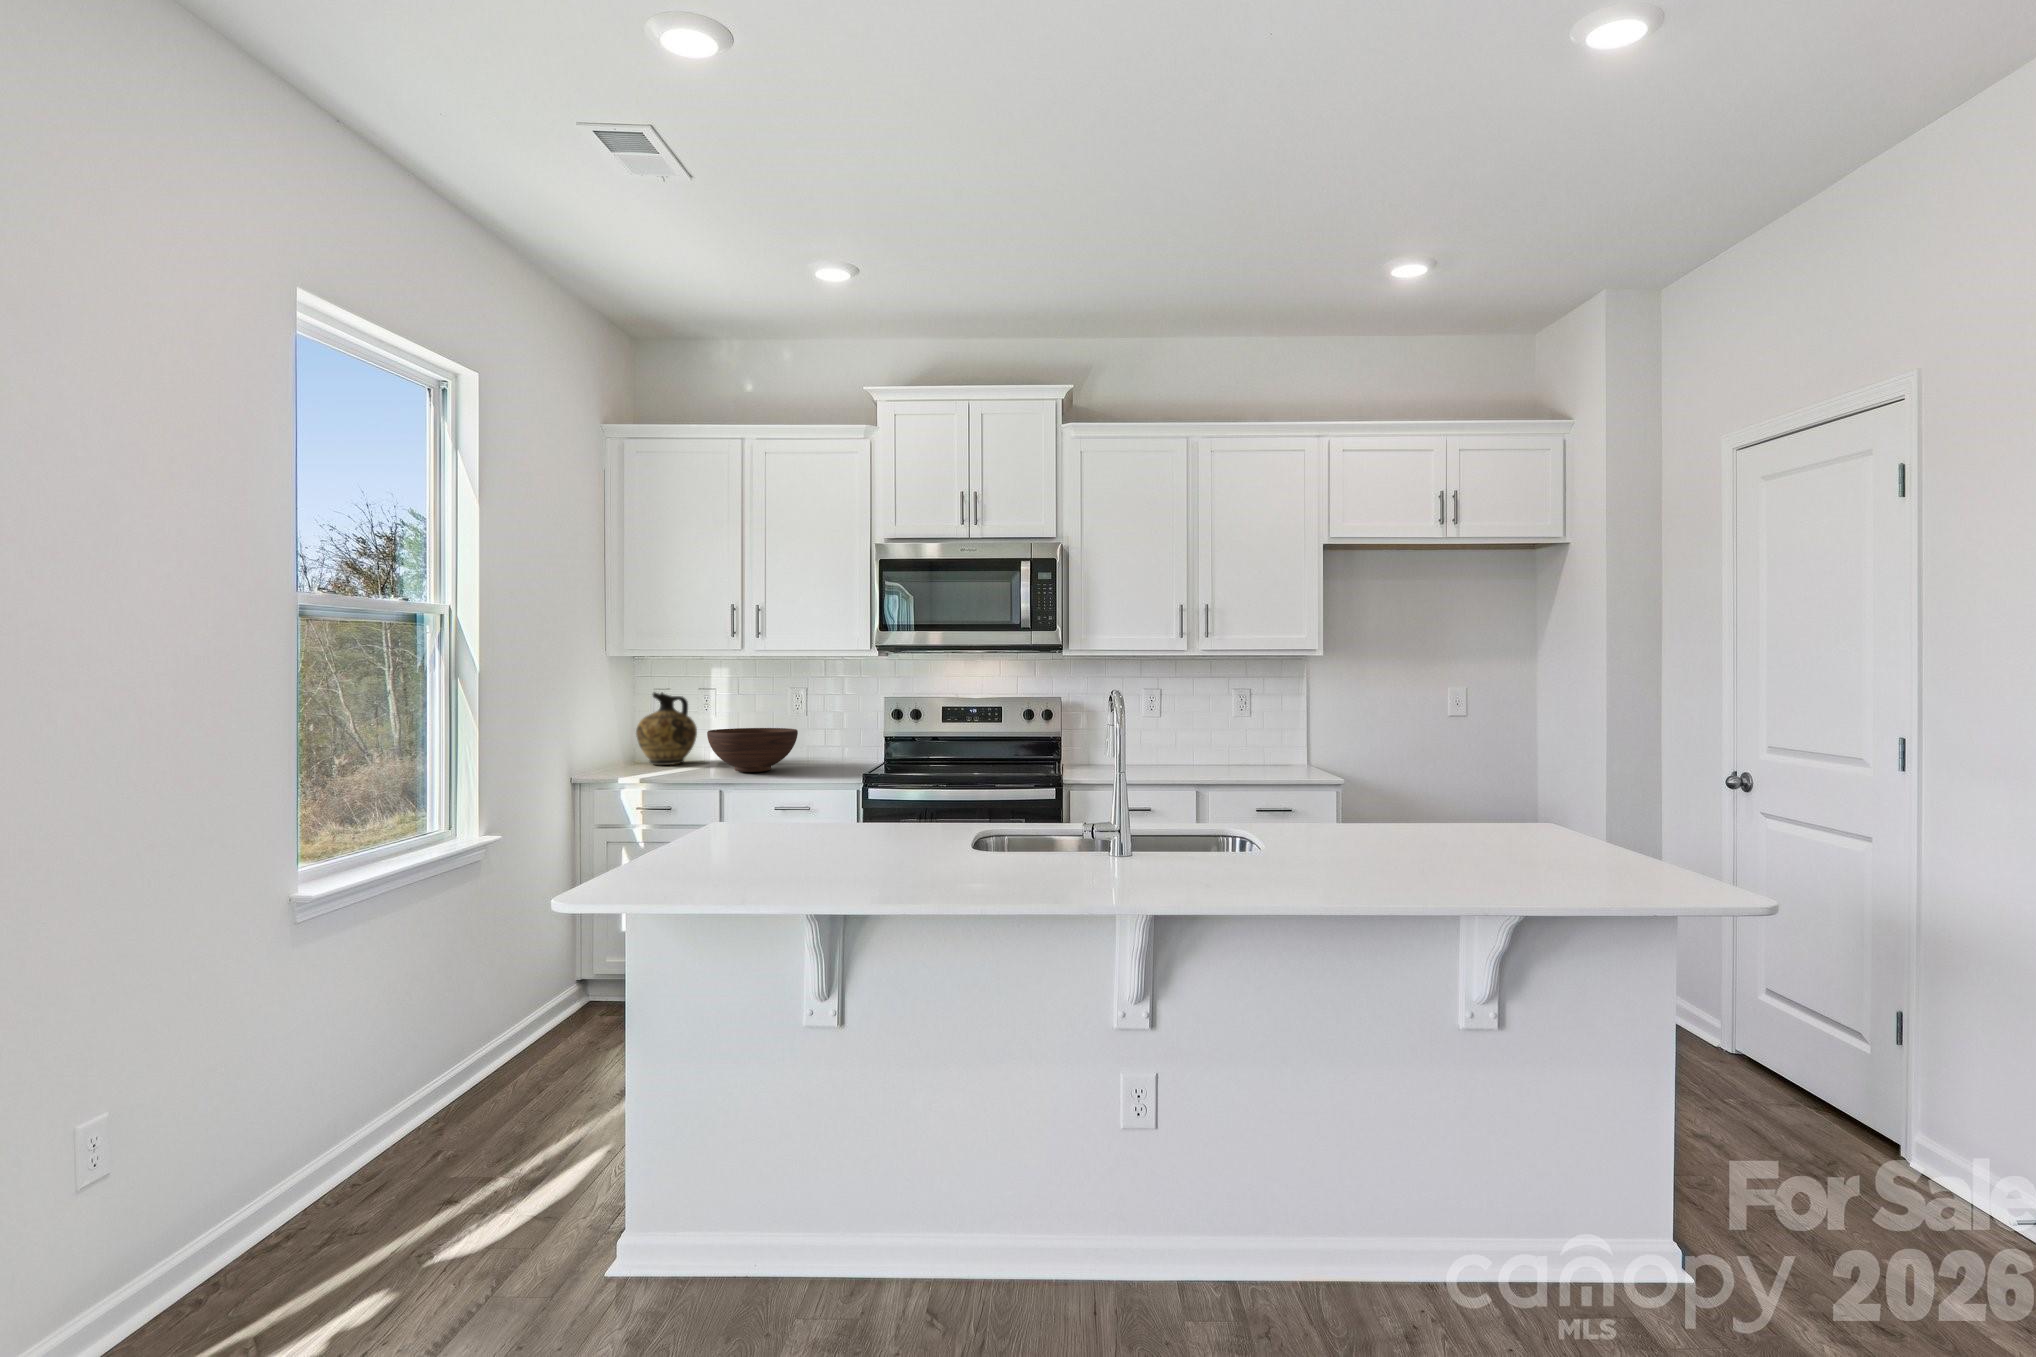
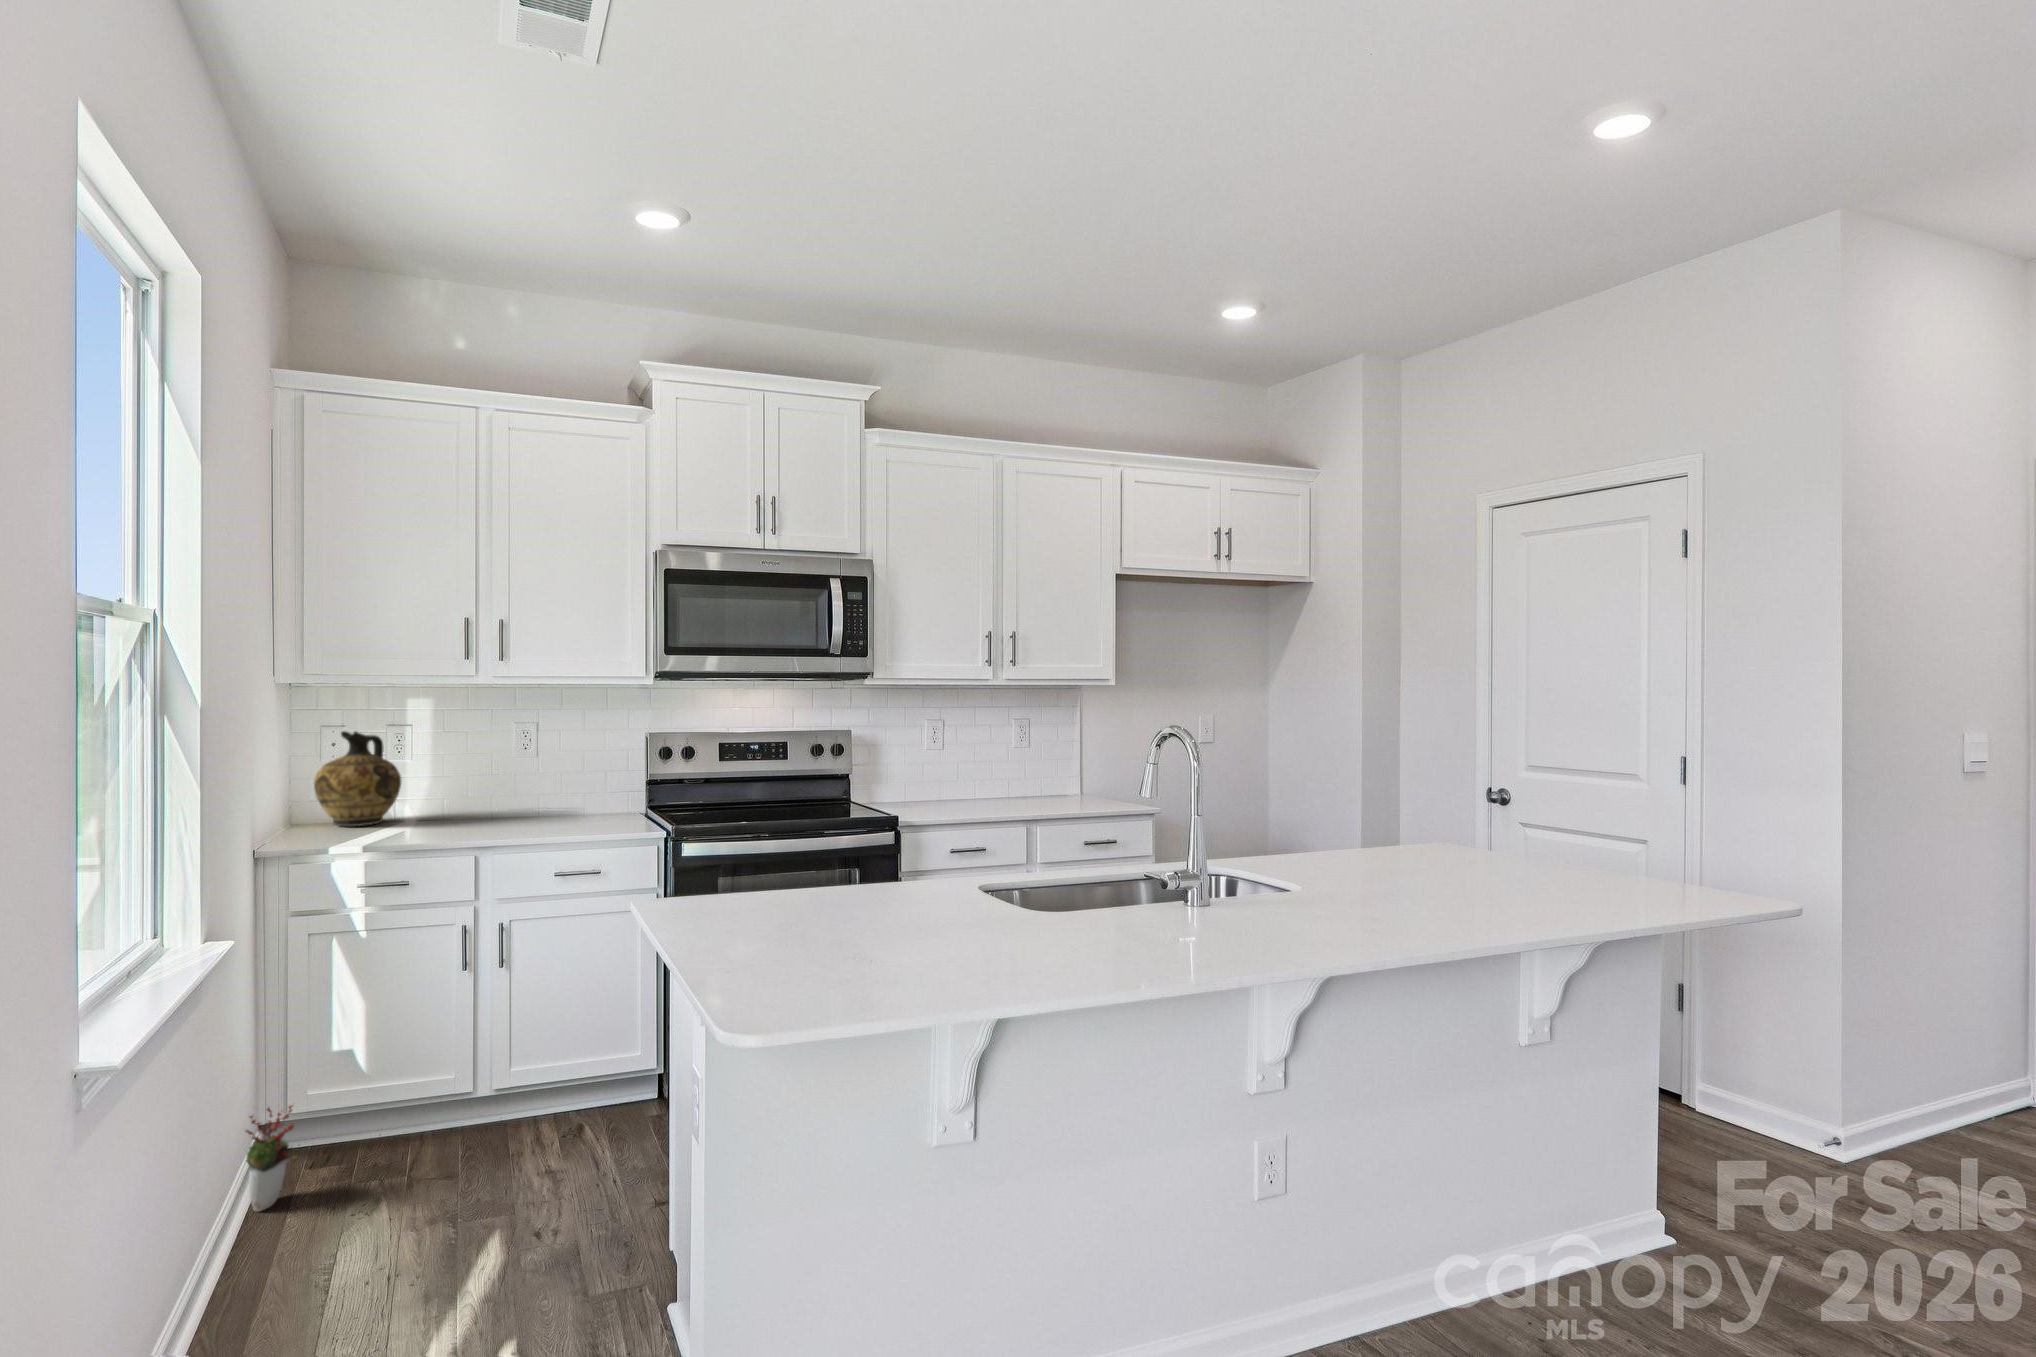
fruit bowl: present [707,728,798,772] -> none [437,773,558,830]
decorative plant: none [545,962,582,1036] -> present [246,1106,297,1211]

